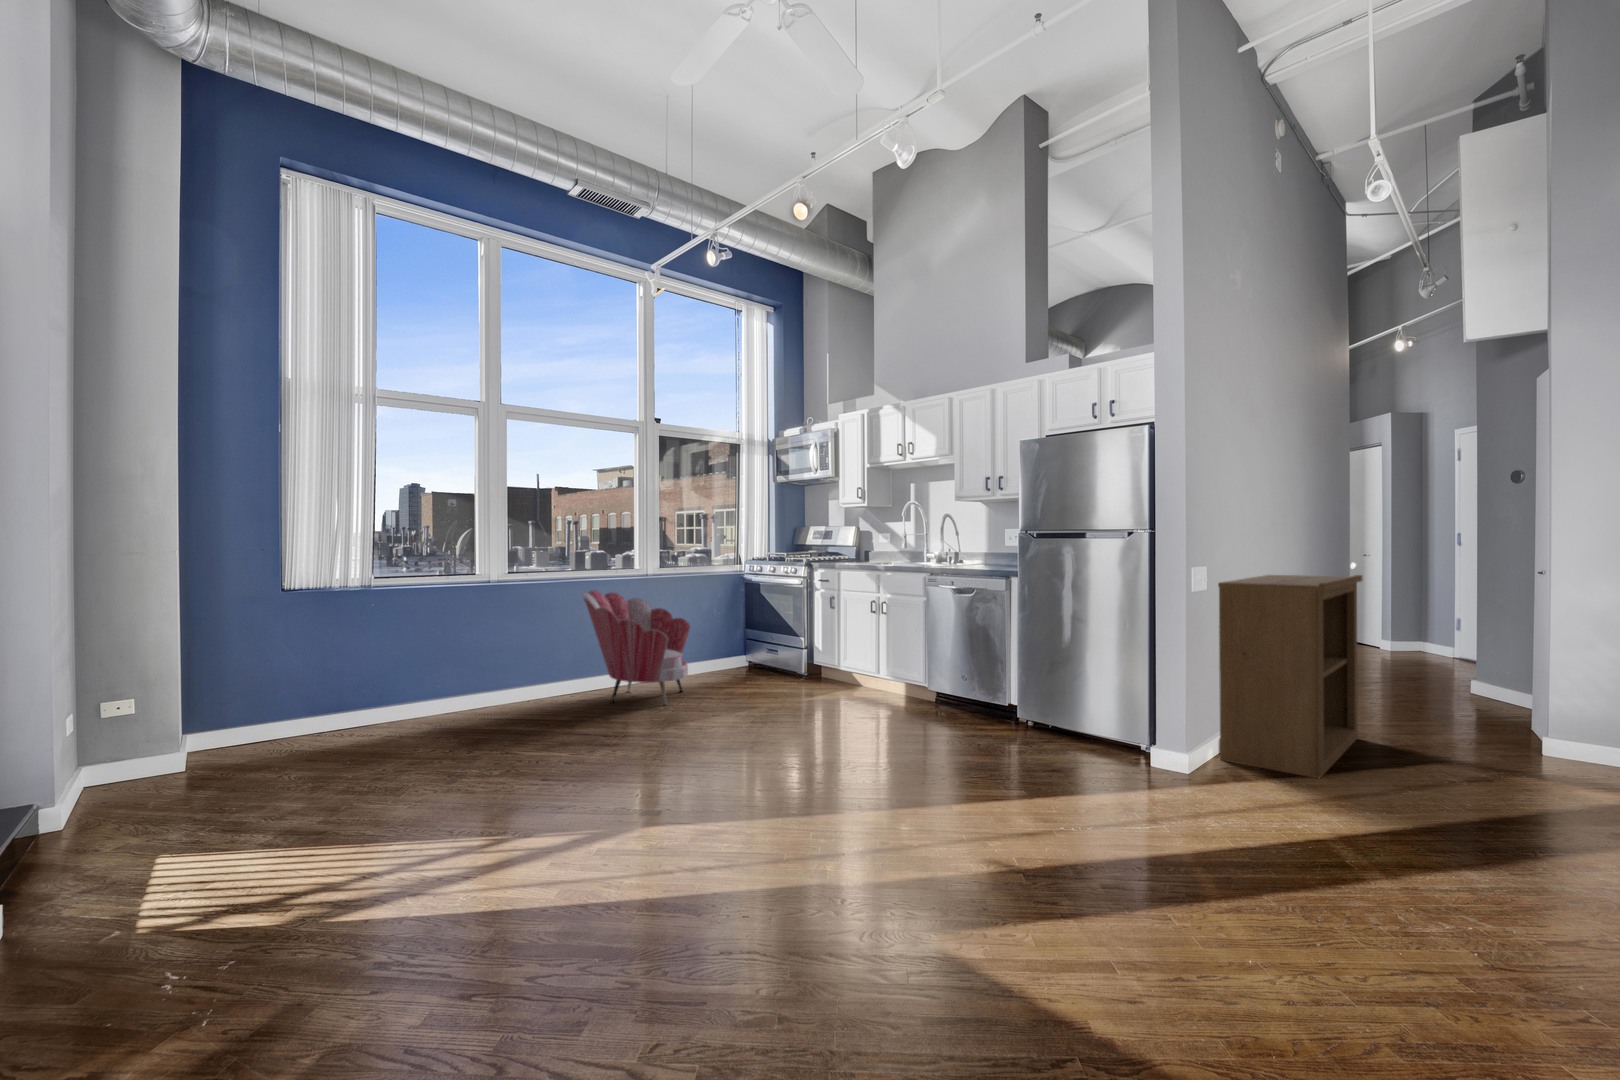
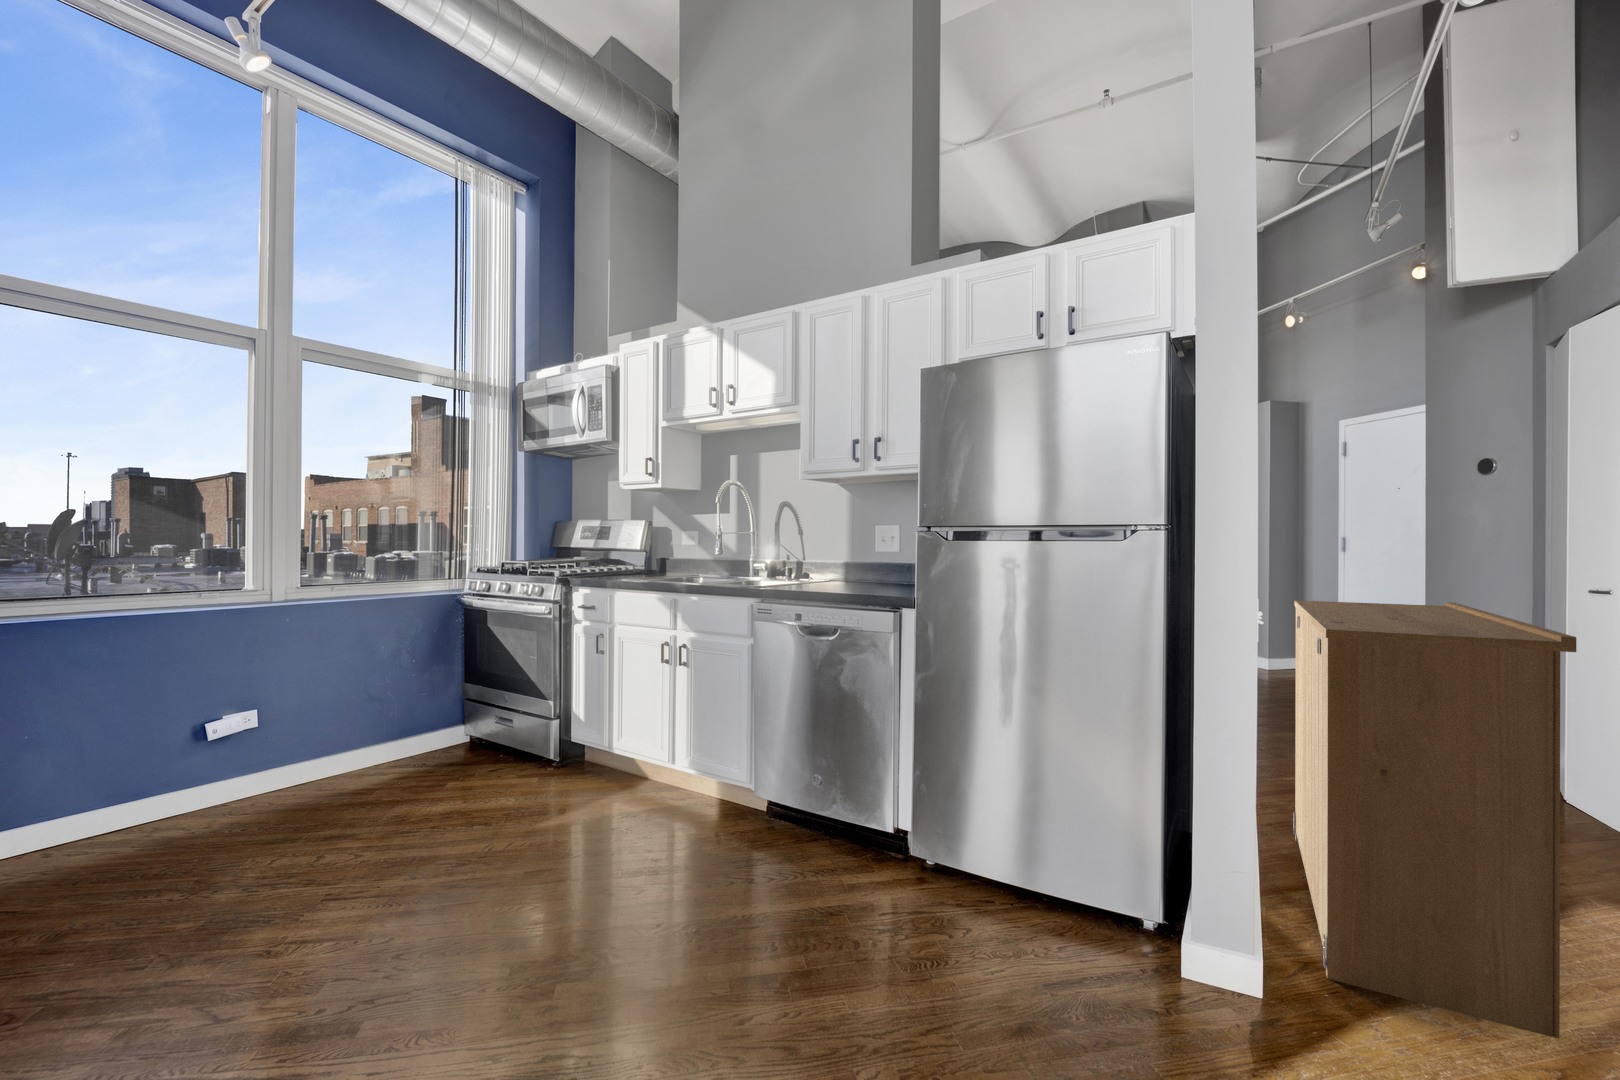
armchair: present [582,590,690,705] -> none [29,637,326,878]

